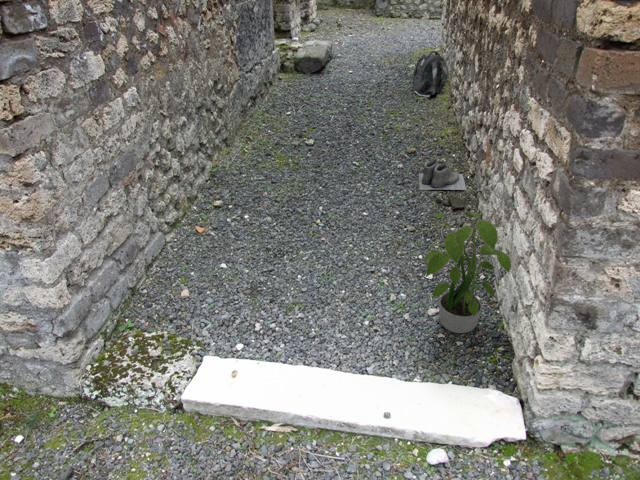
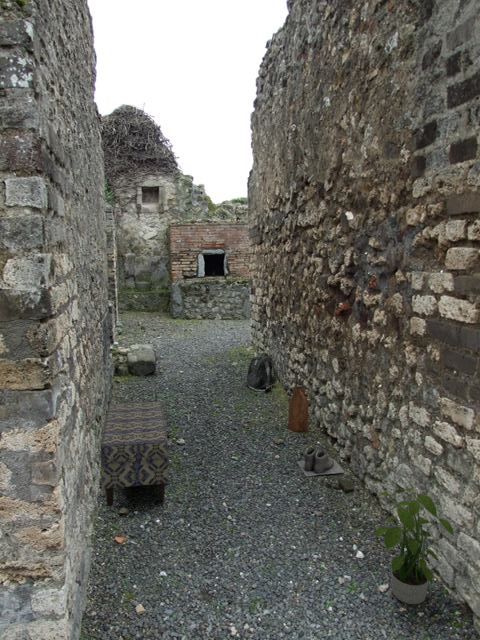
watering can: none [431,90,458,143] -> present [288,386,309,432]
bench: none [194,99,286,198] -> present [101,402,168,506]

